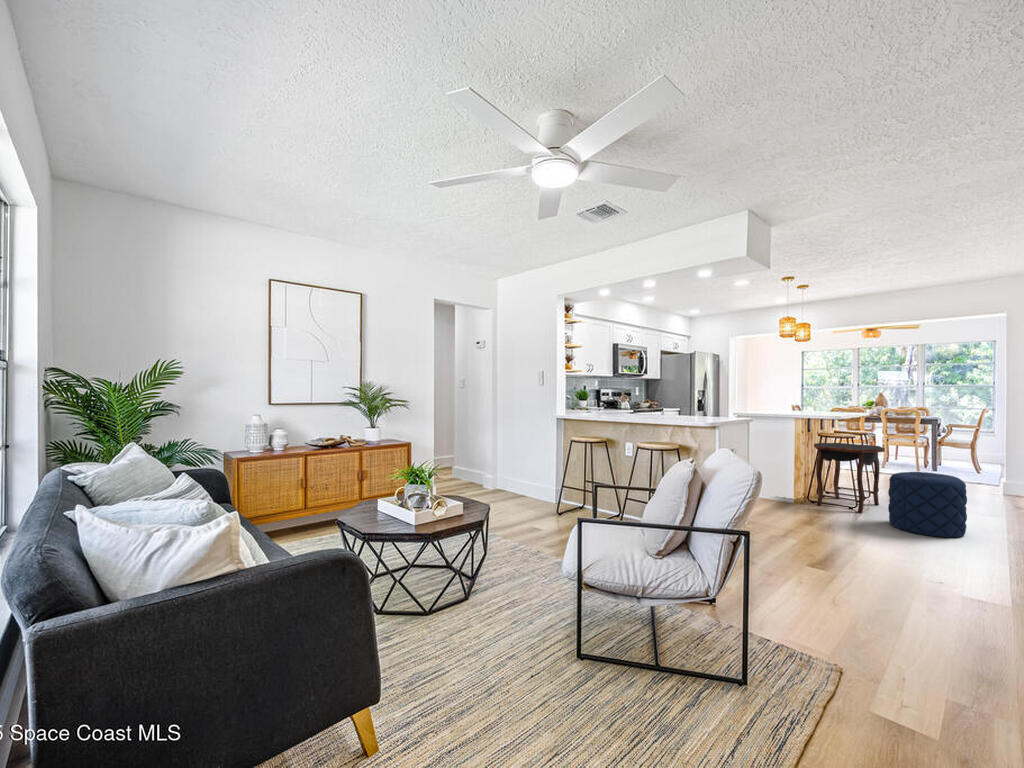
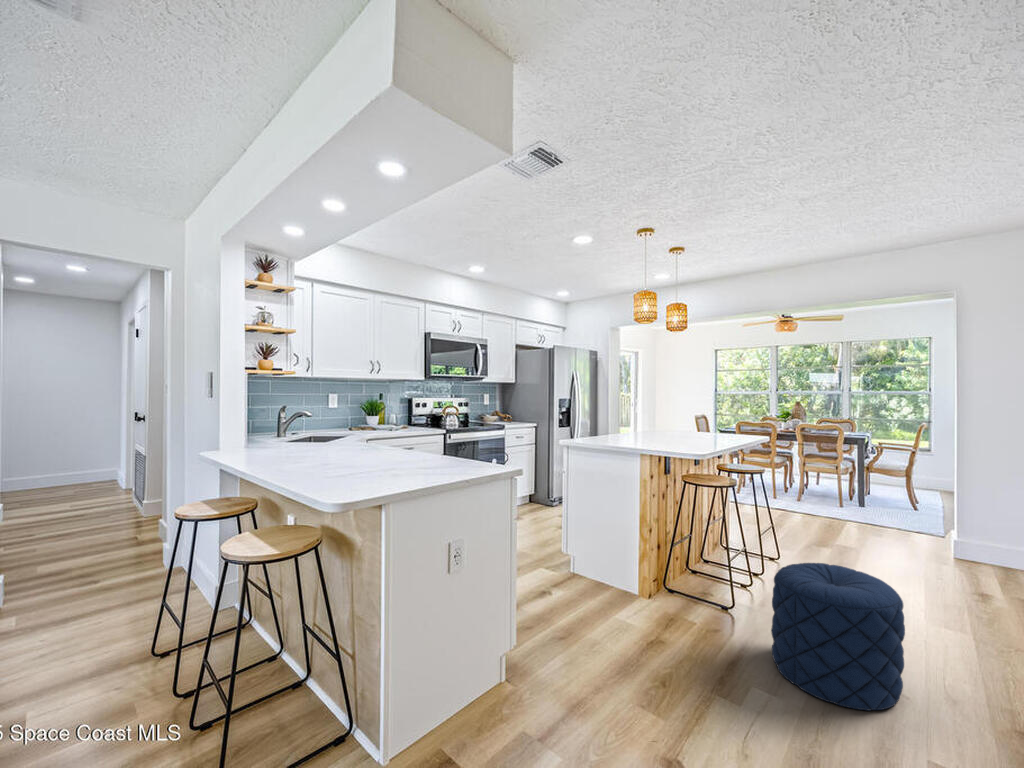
side table: present [814,443,885,513] -> none [672,489,777,621]

